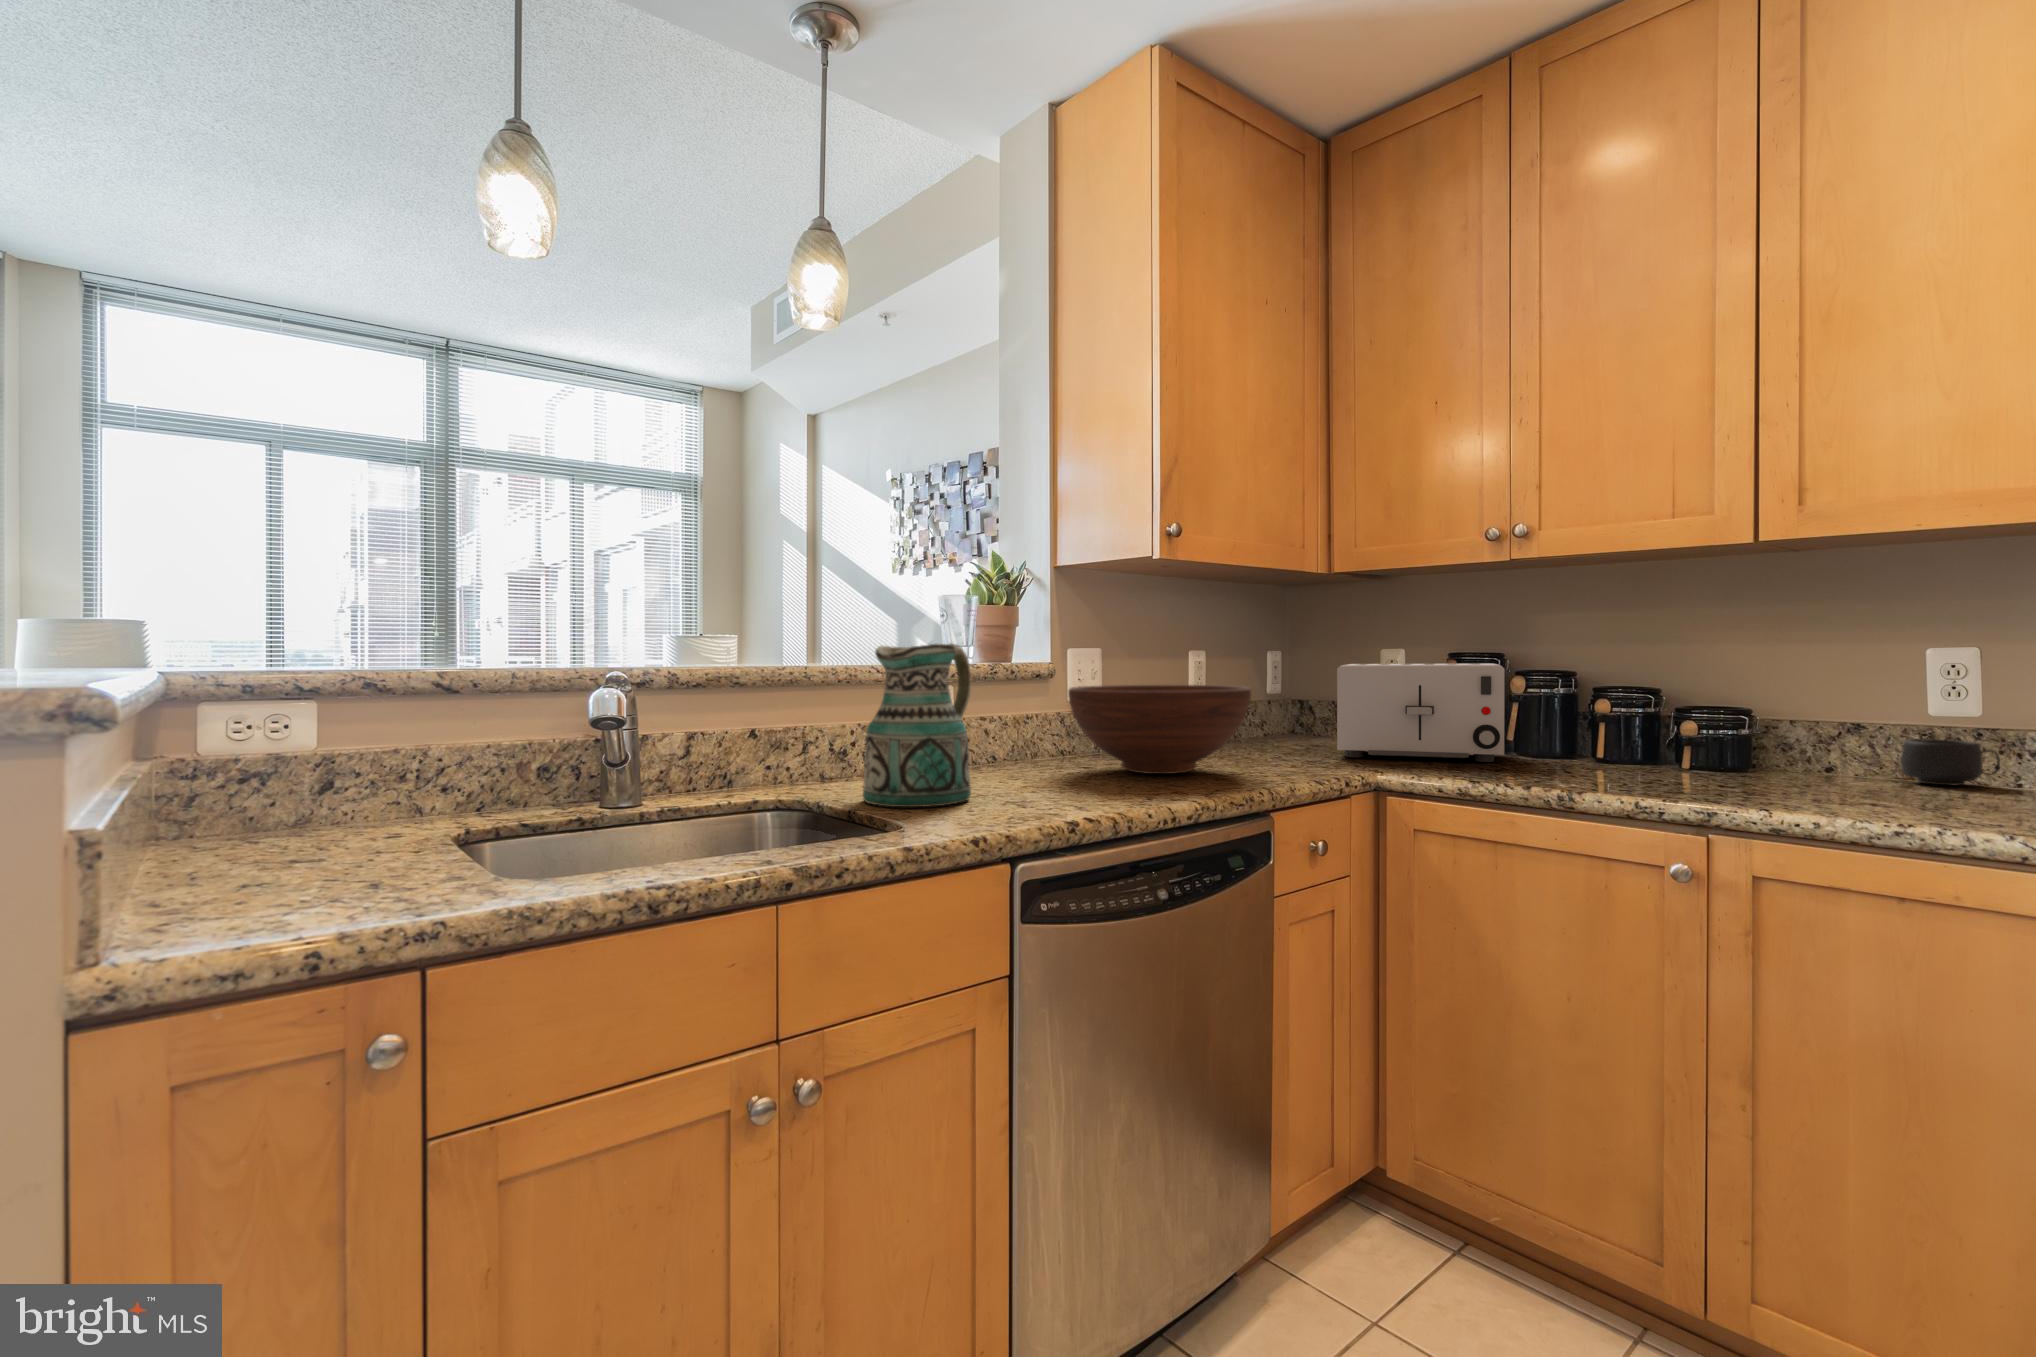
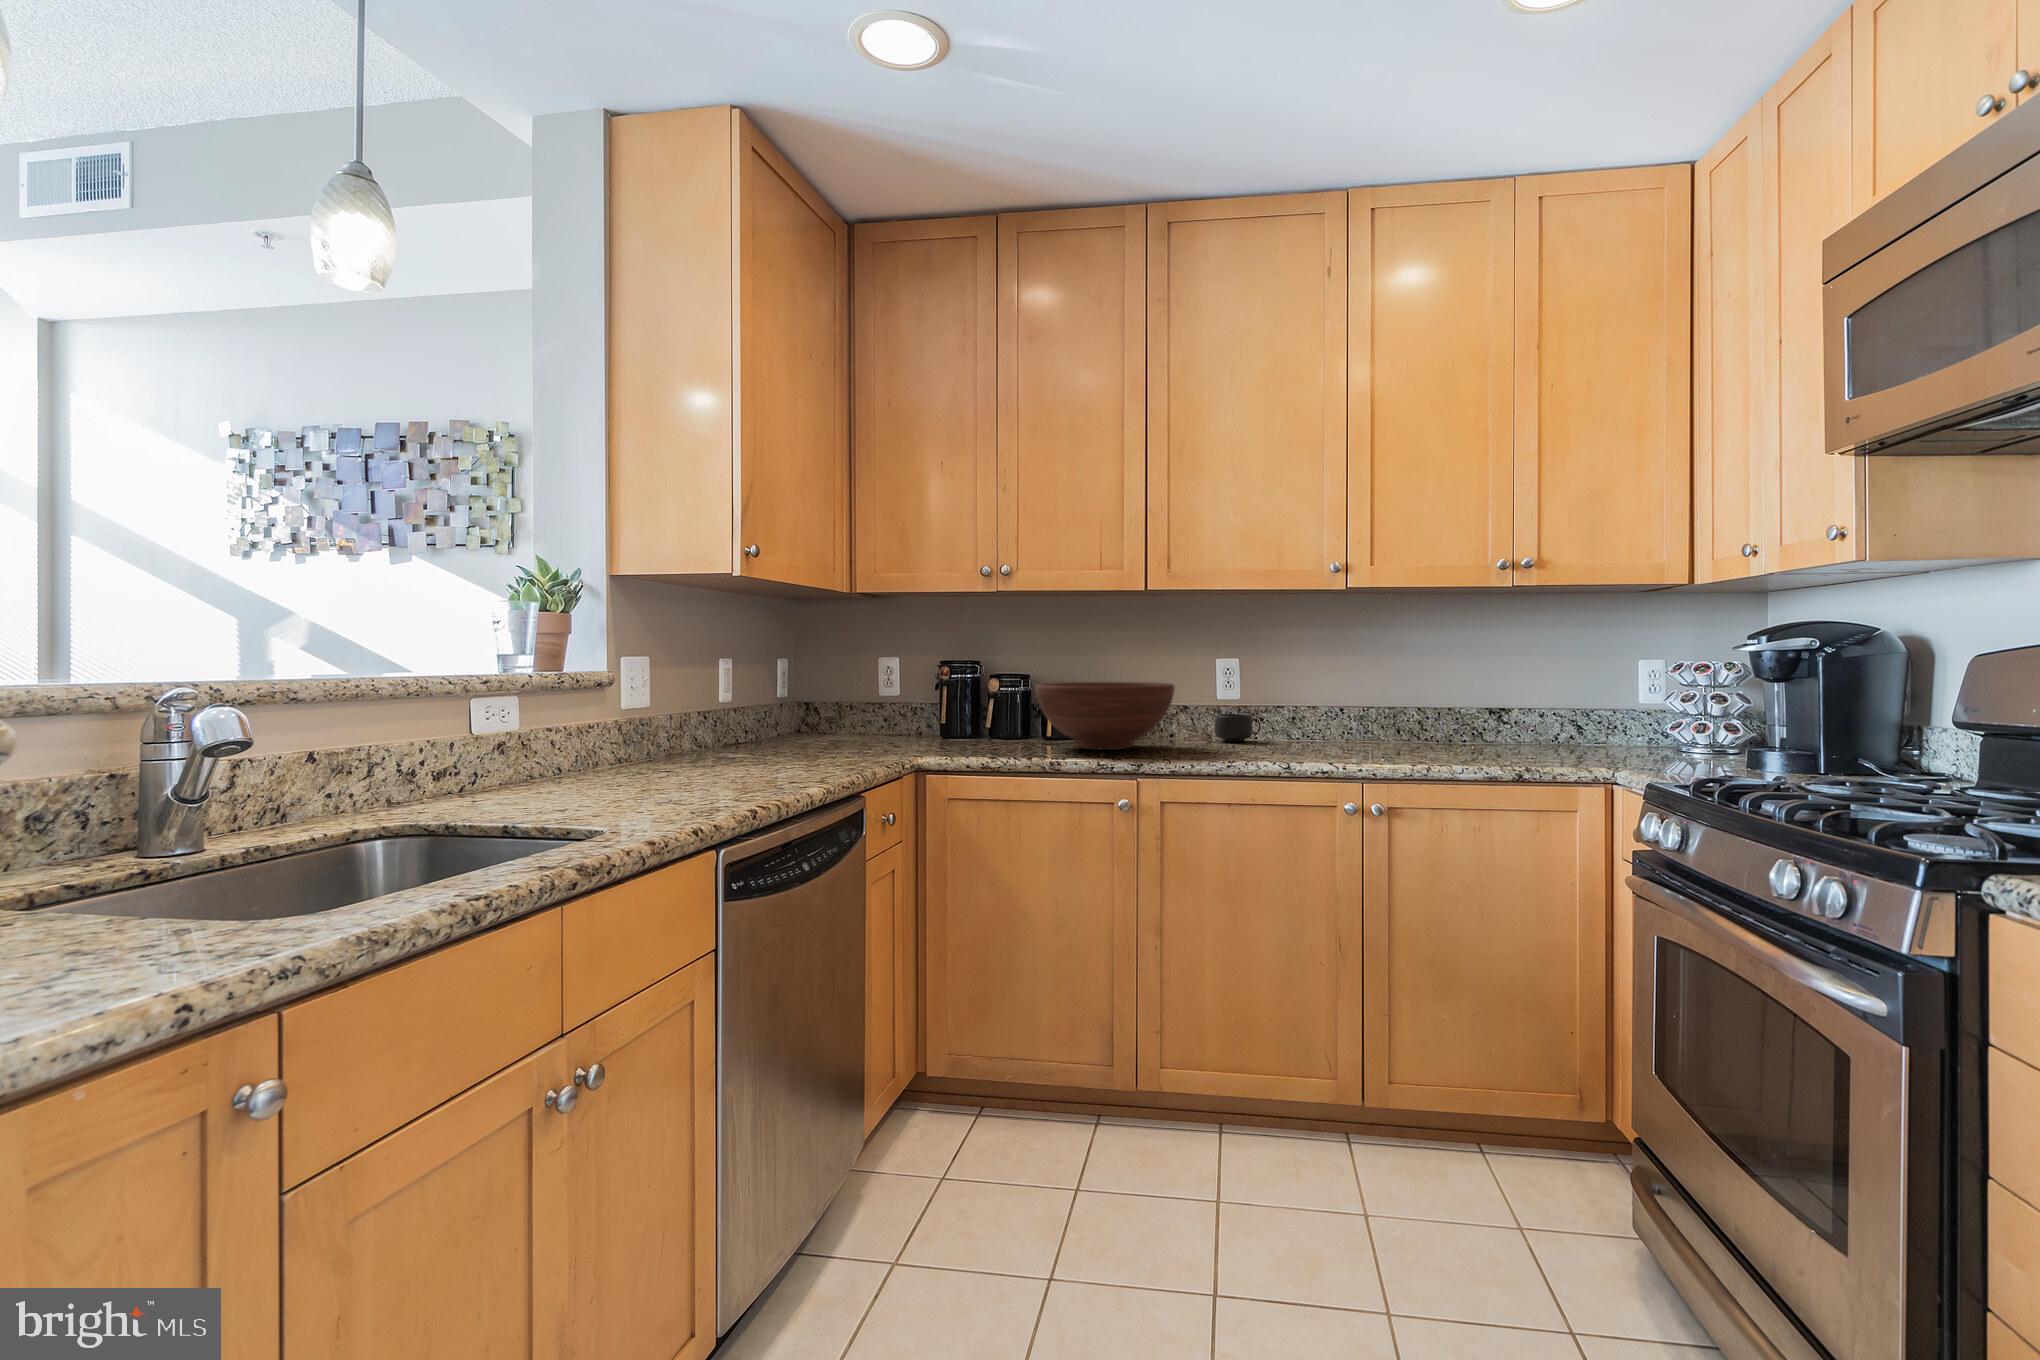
ceramic pitcher: present [863,644,971,807] -> none [487,653,609,821]
toaster: present [1337,664,1505,762] -> none [860,668,991,748]
fruit bowl: present [1068,684,1251,774] -> present [1035,682,1175,750]

